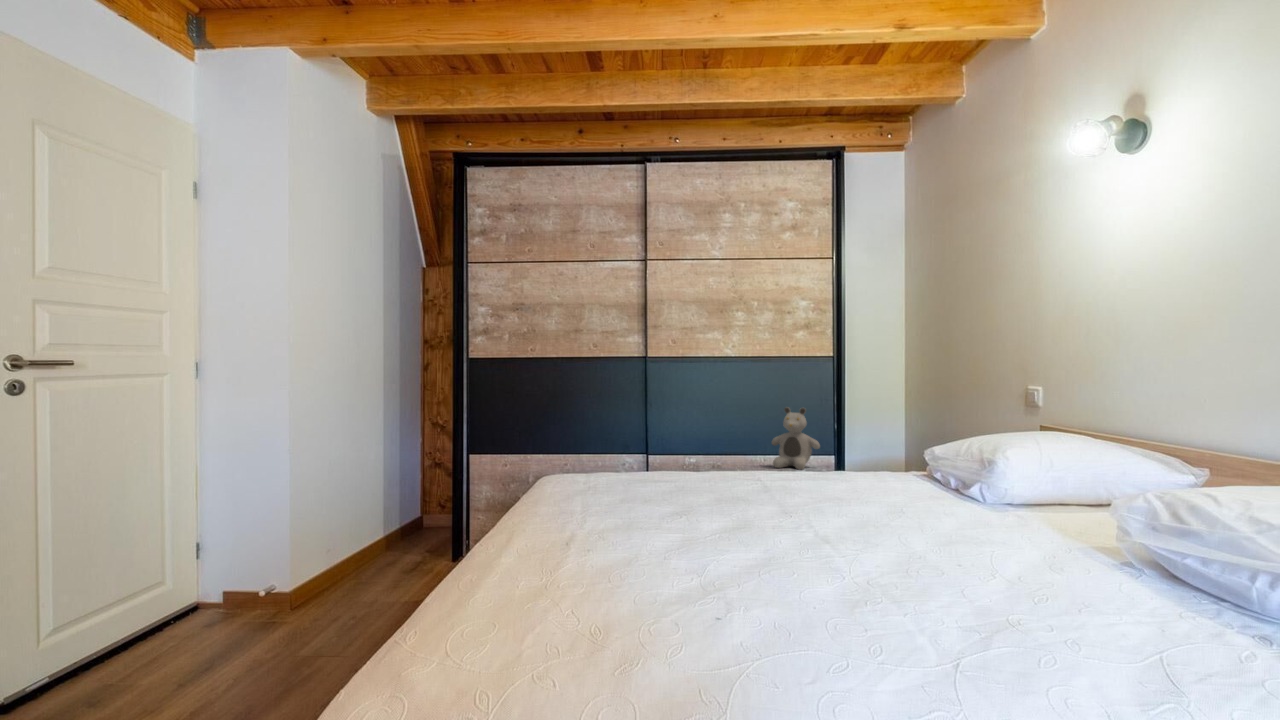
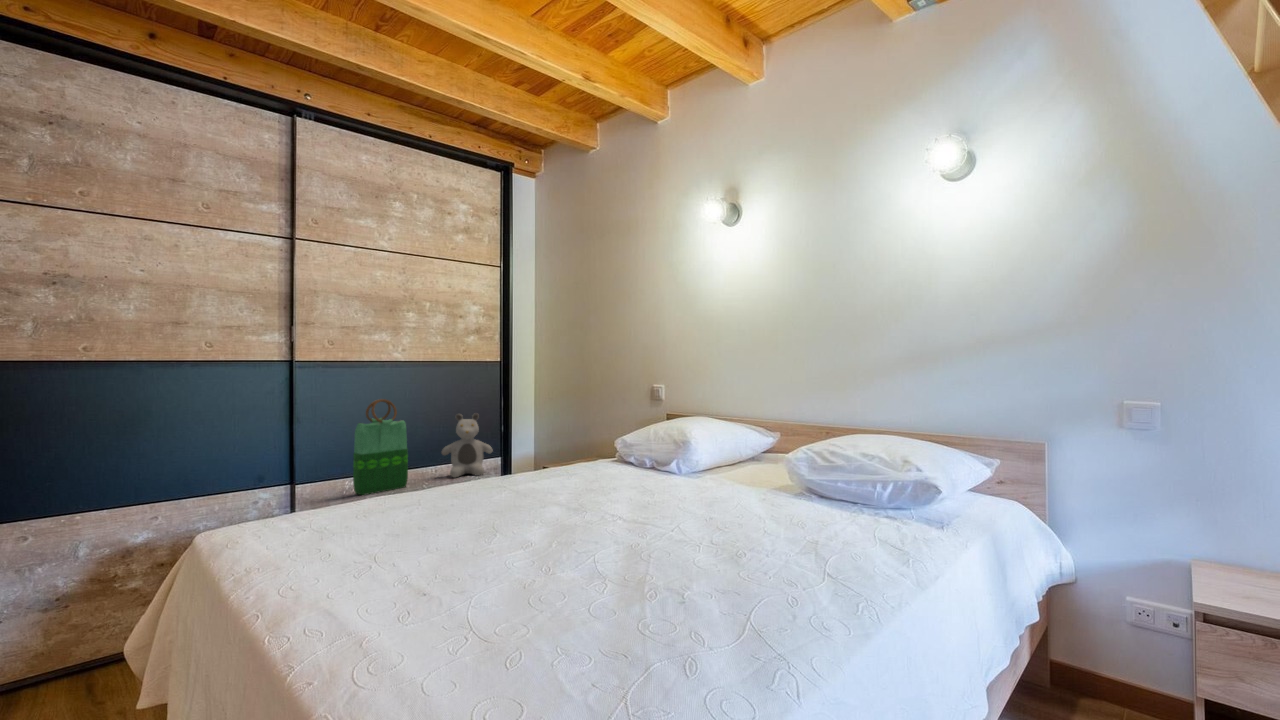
tote bag: none [685,389,729,470] -> present [353,399,408,495]

